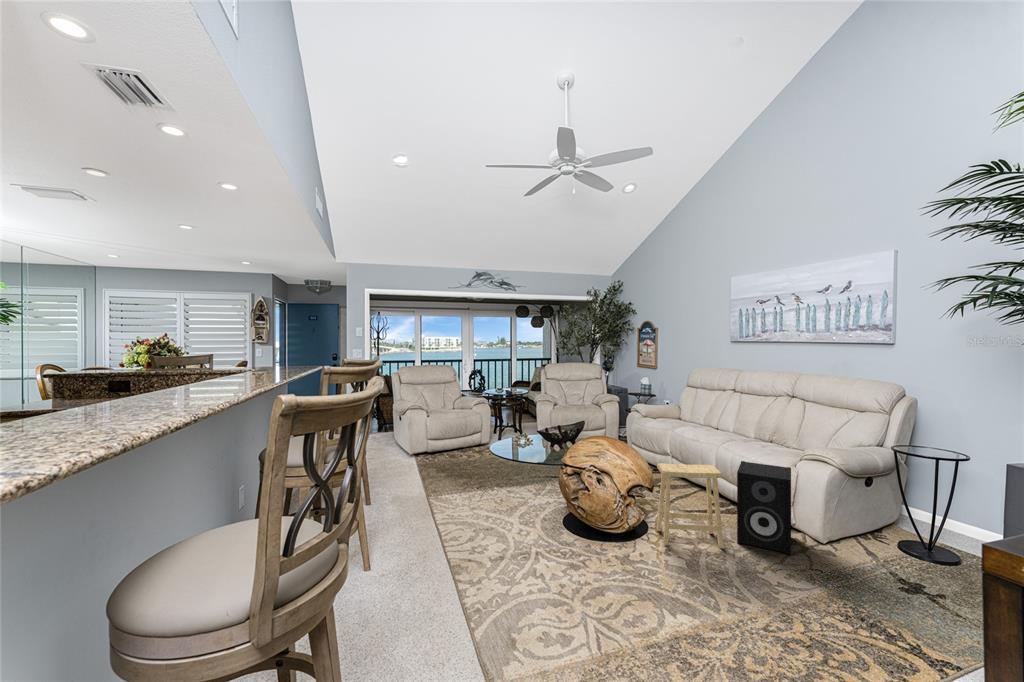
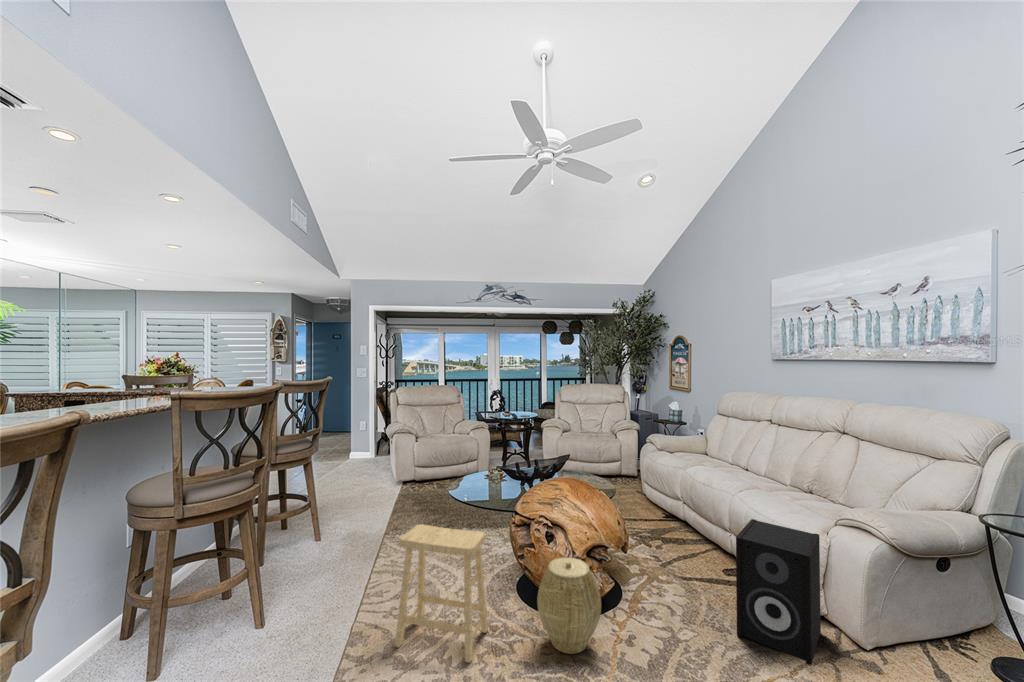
footstool: present [657,463,724,549] -> present [395,524,488,663]
woven basket: none [599,495,648,564] -> present [537,558,601,654]

